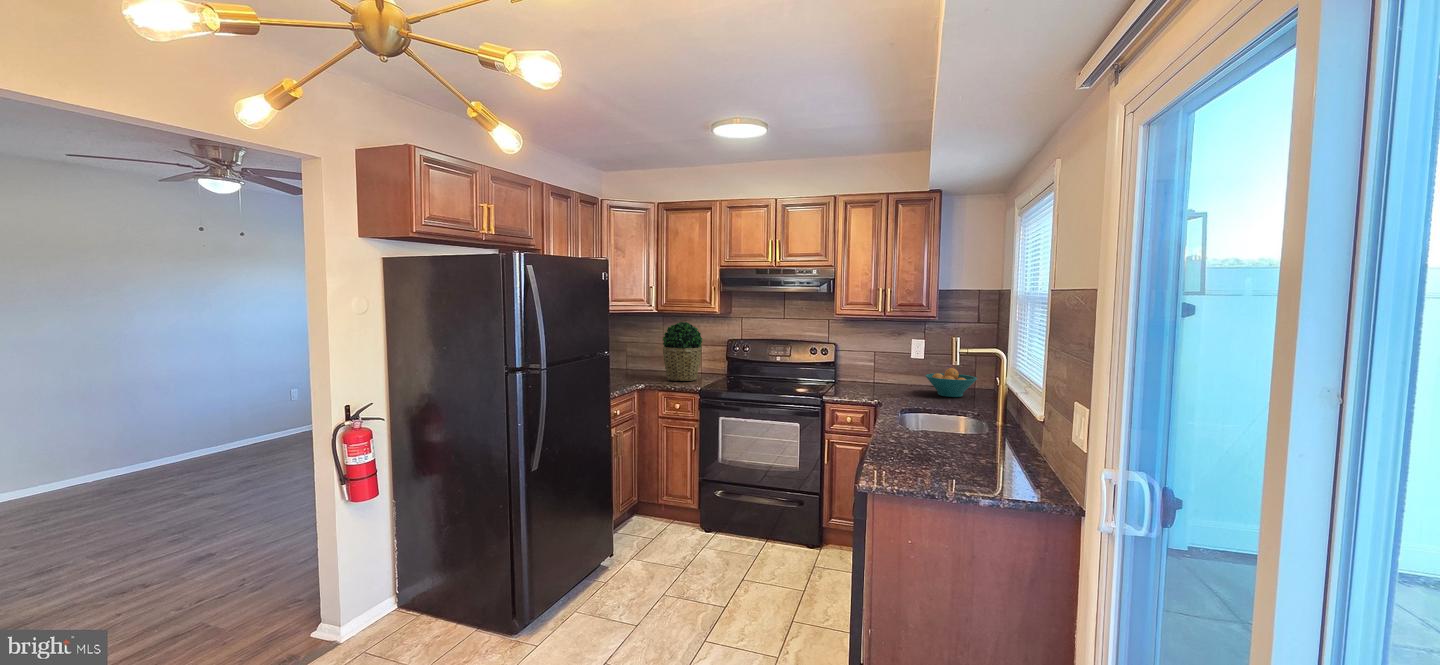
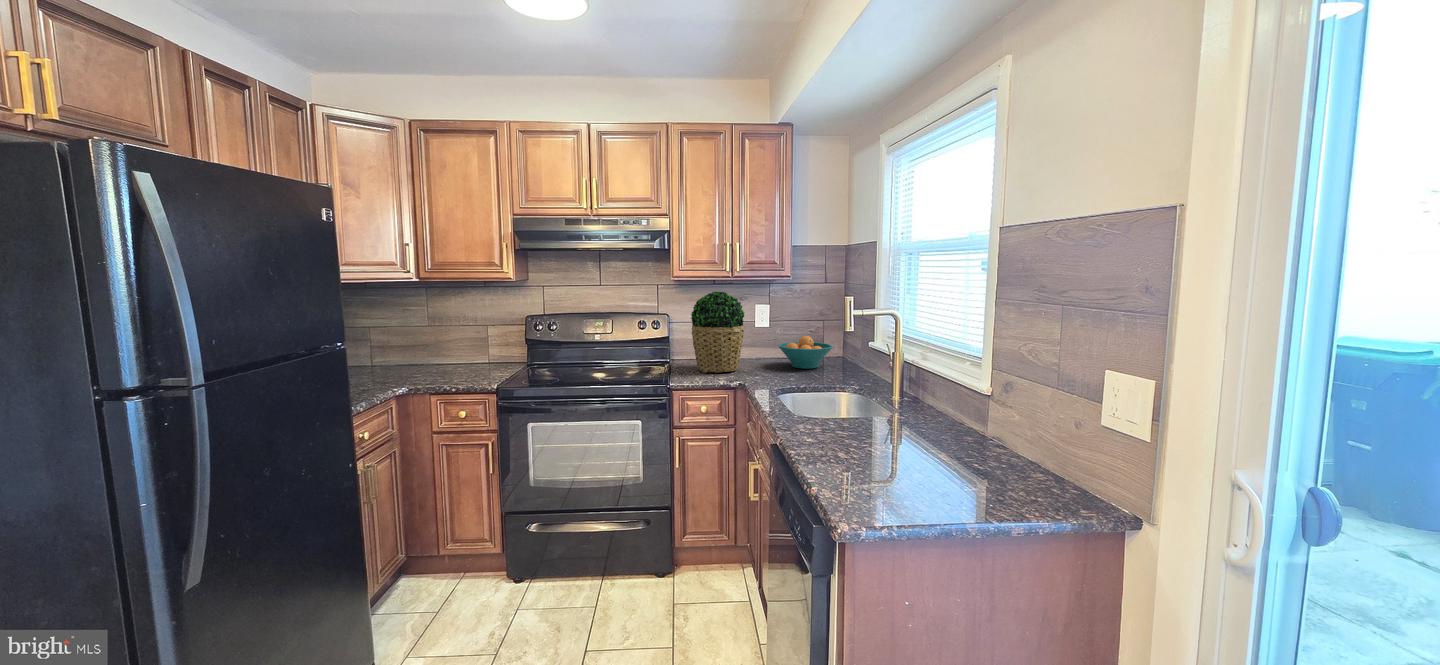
potted plant: present [663,322,702,381] -> present [691,291,745,373]

